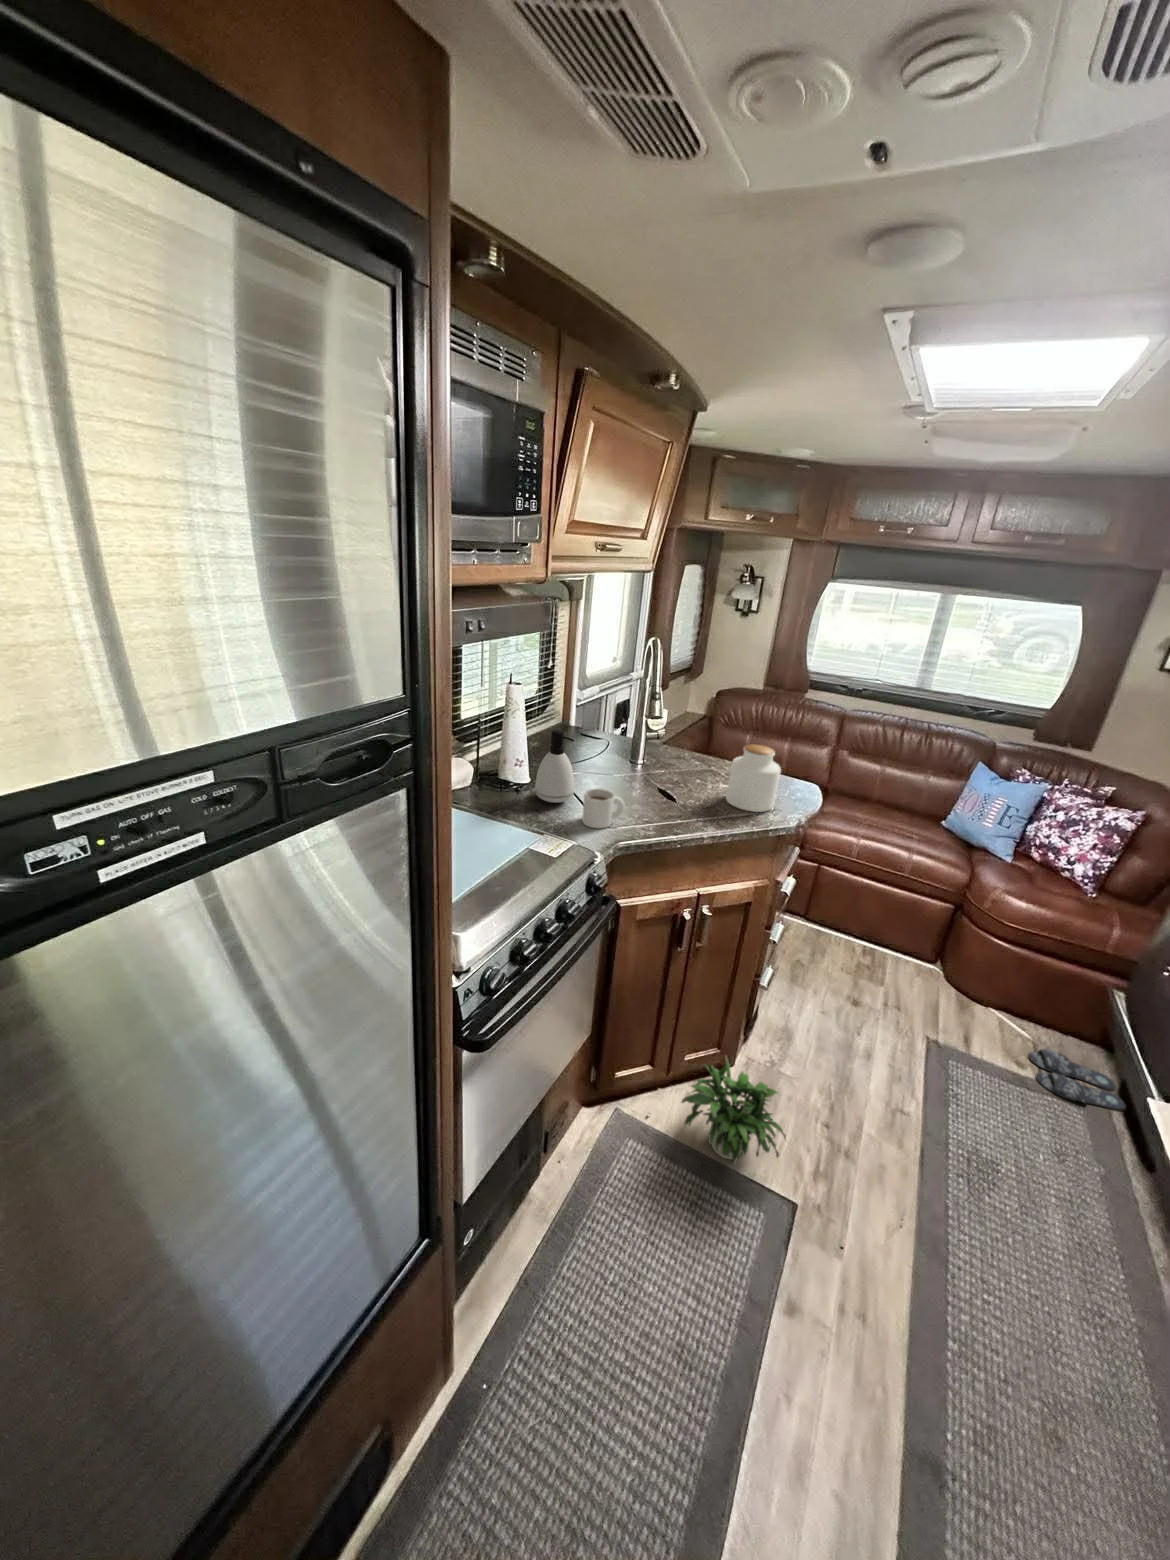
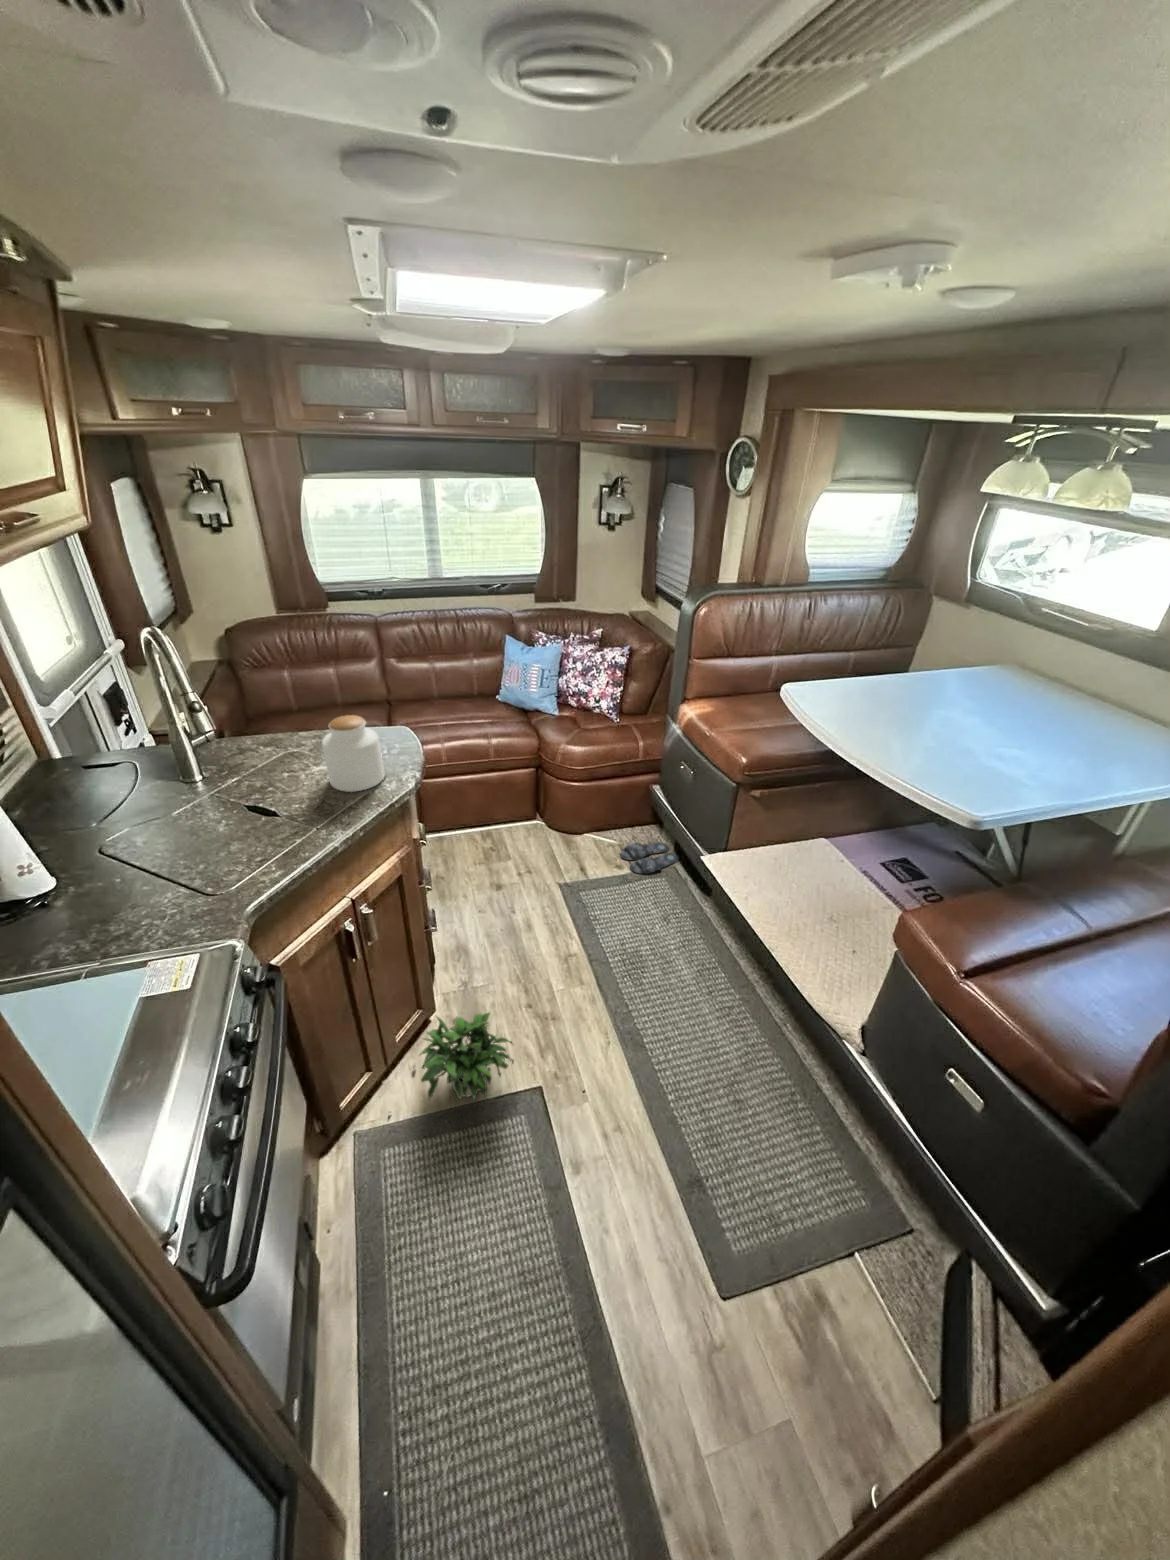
soap dispenser: present [535,730,574,803] -> none [57,805,137,904]
mug: present [582,789,624,828] -> none [160,852,226,908]

